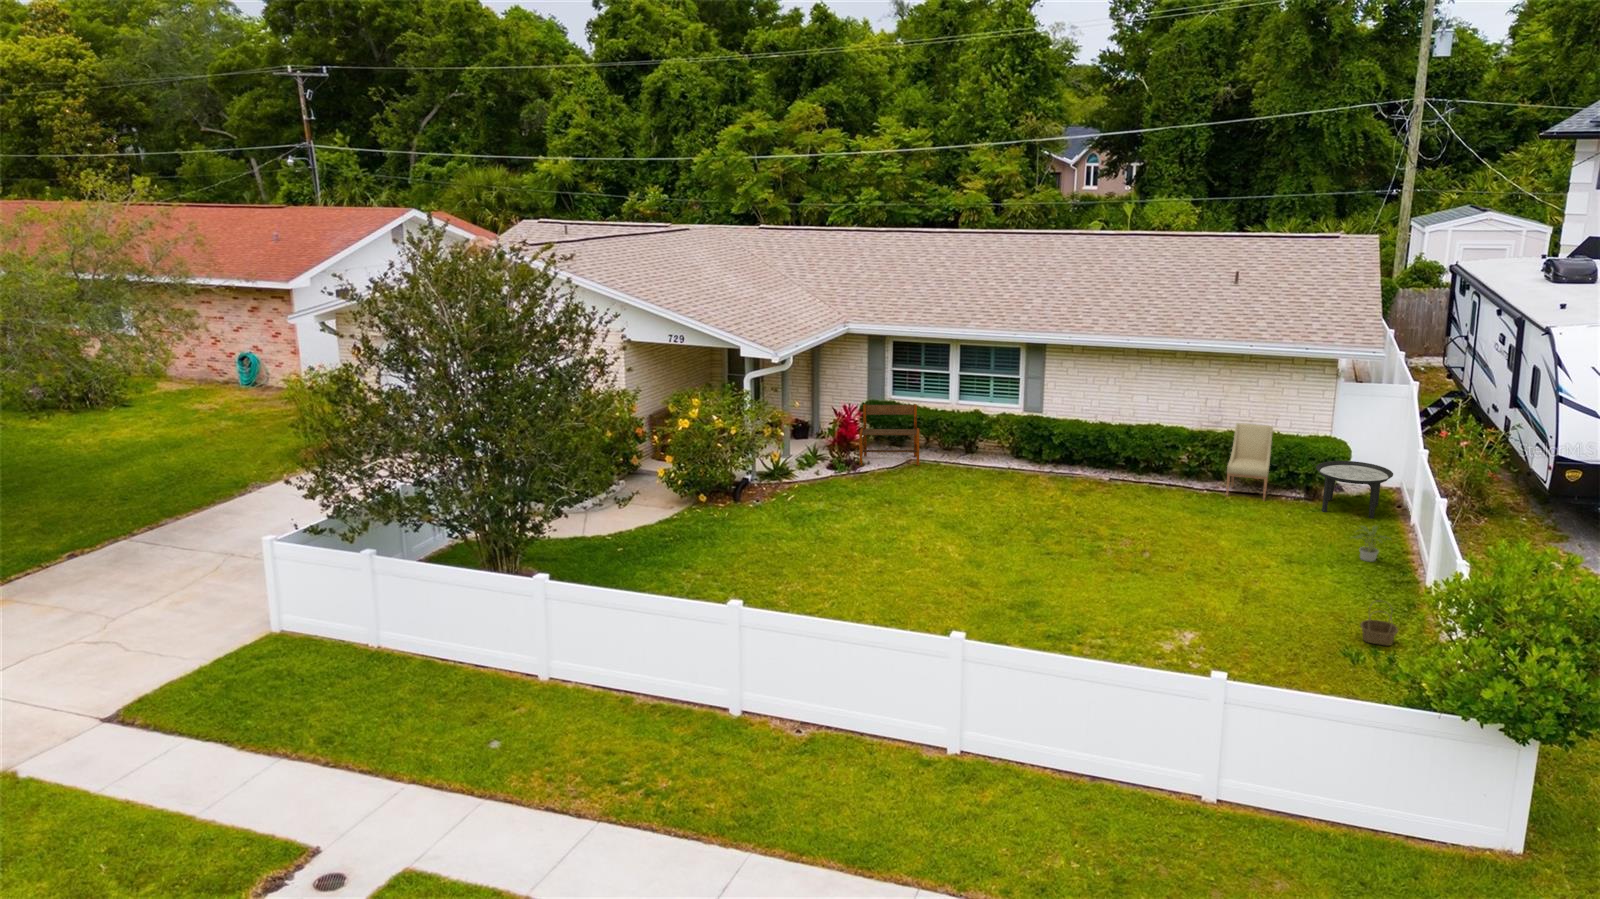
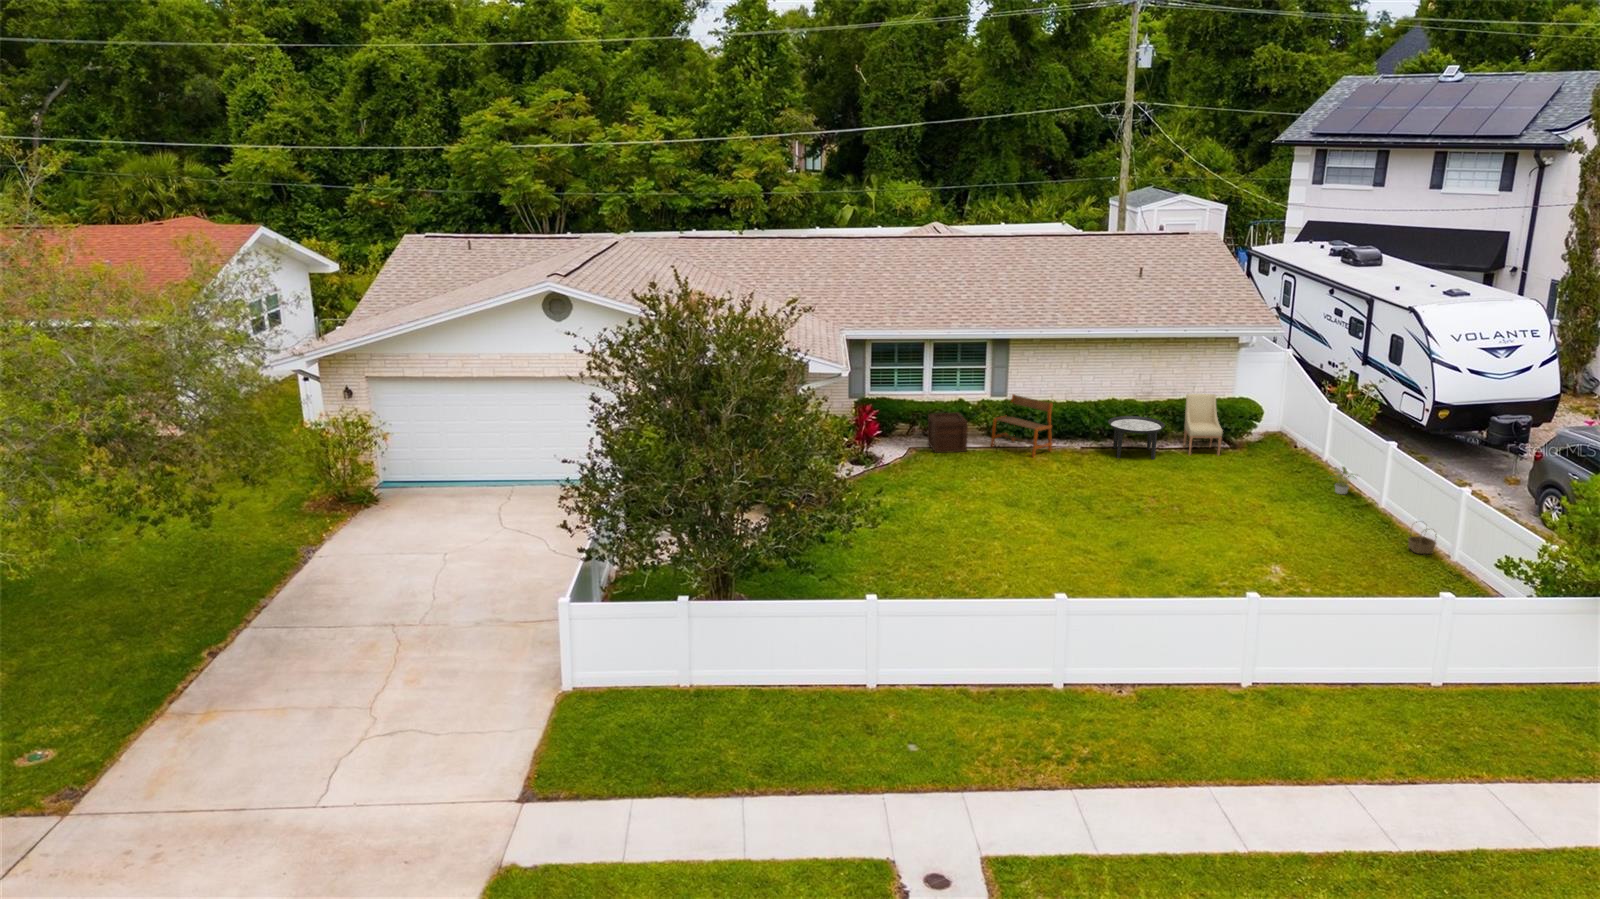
bench: present [859,404,919,465] -> present [991,394,1053,458]
wooden crate: none [935,422,975,467] -> present [928,412,968,453]
round table: present [1316,461,1393,519] -> present [1108,416,1165,460]

